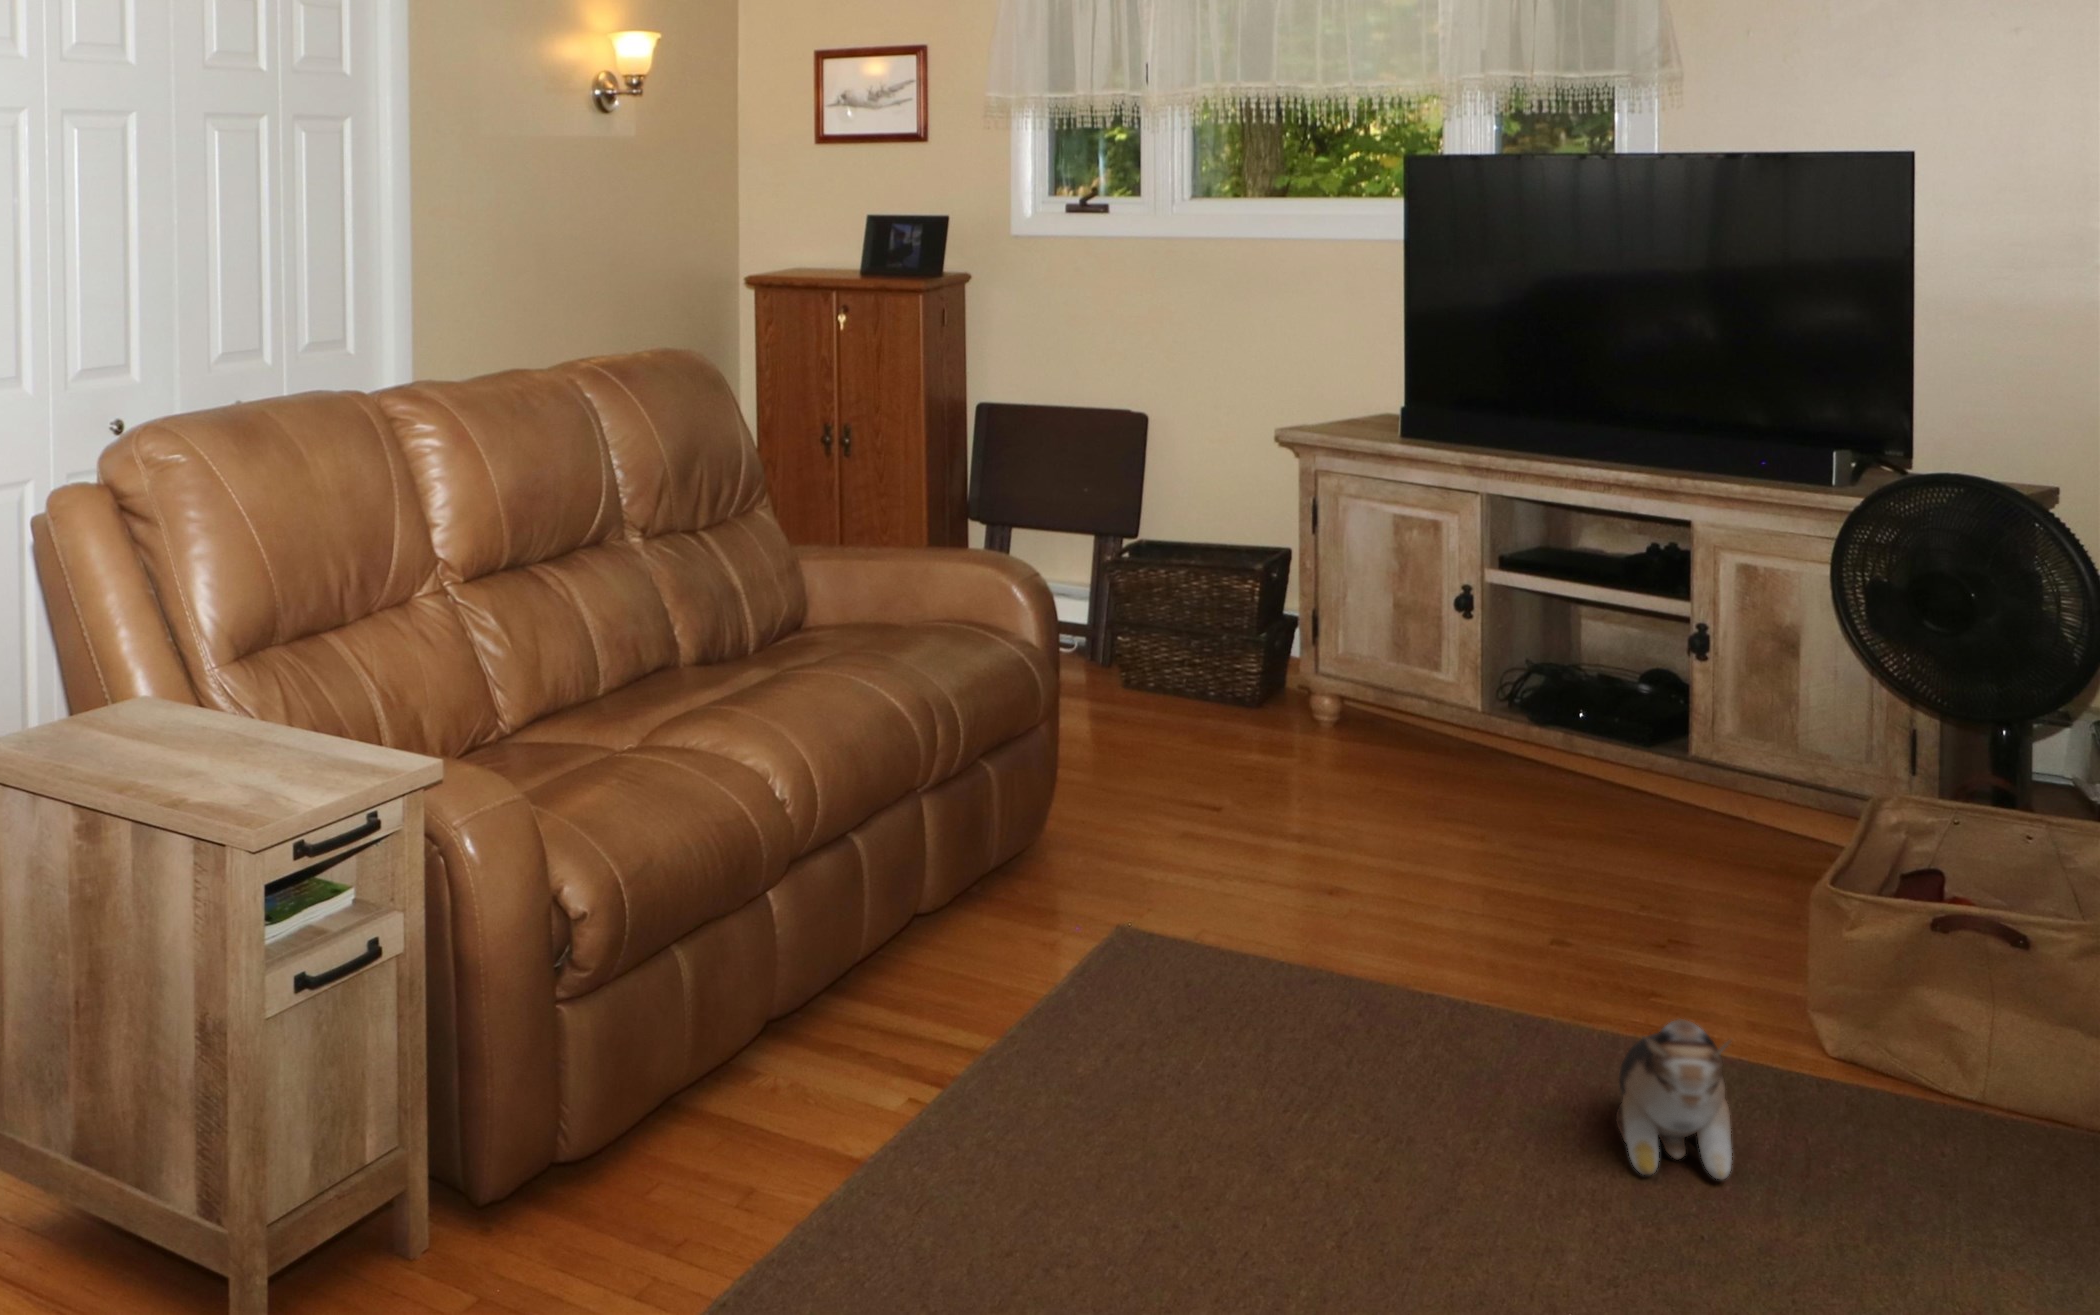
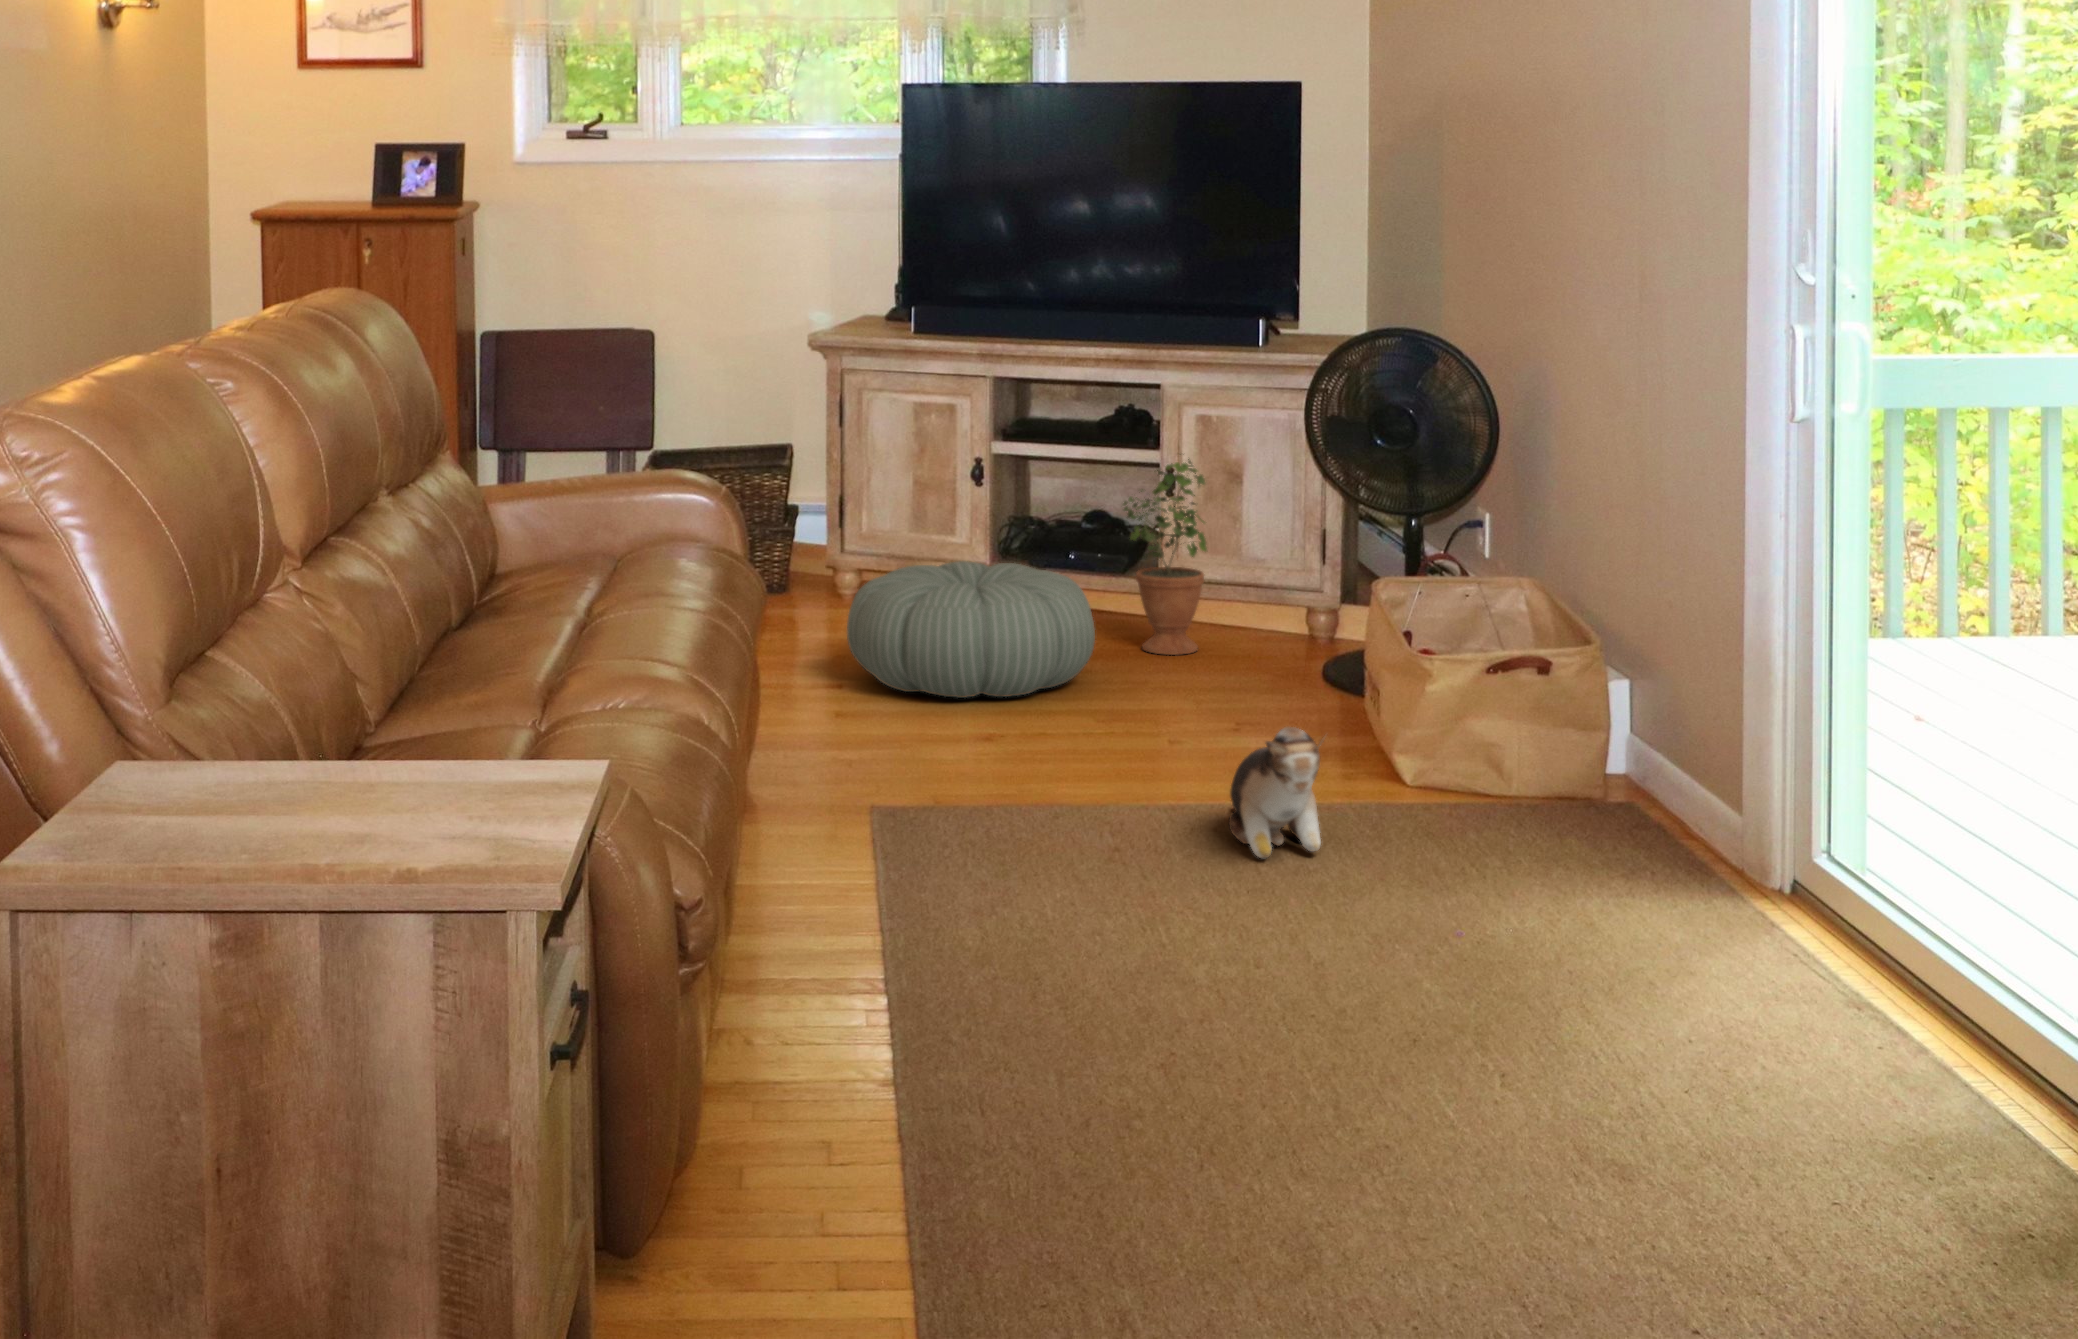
potted plant: none [1623,609,1739,851] -> present [1123,454,1207,655]
pouf: none [1262,710,1563,880] -> present [847,561,1095,698]

